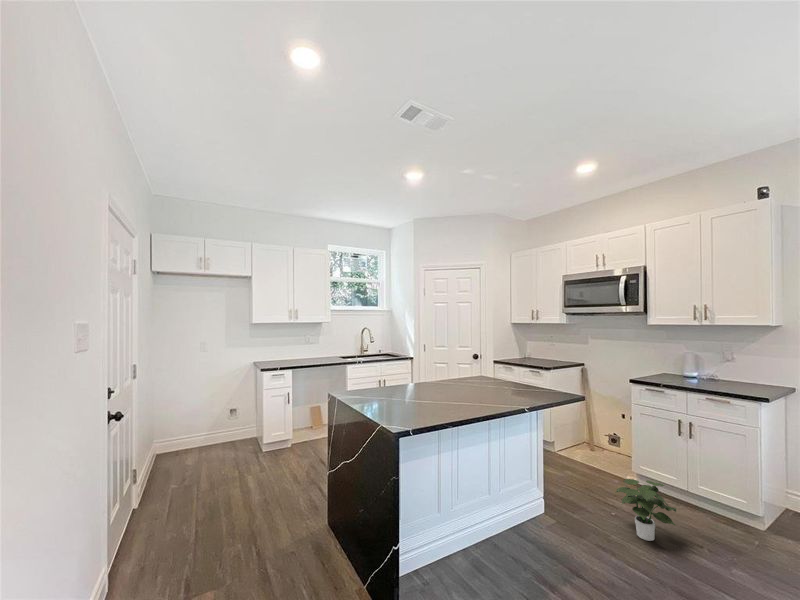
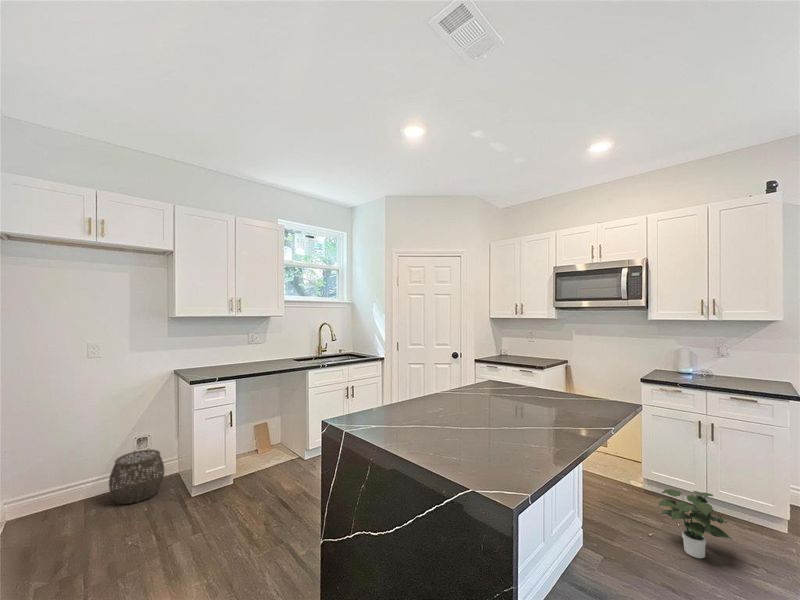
woven basket: none [211,417,246,453] -> present [109,449,165,504]

